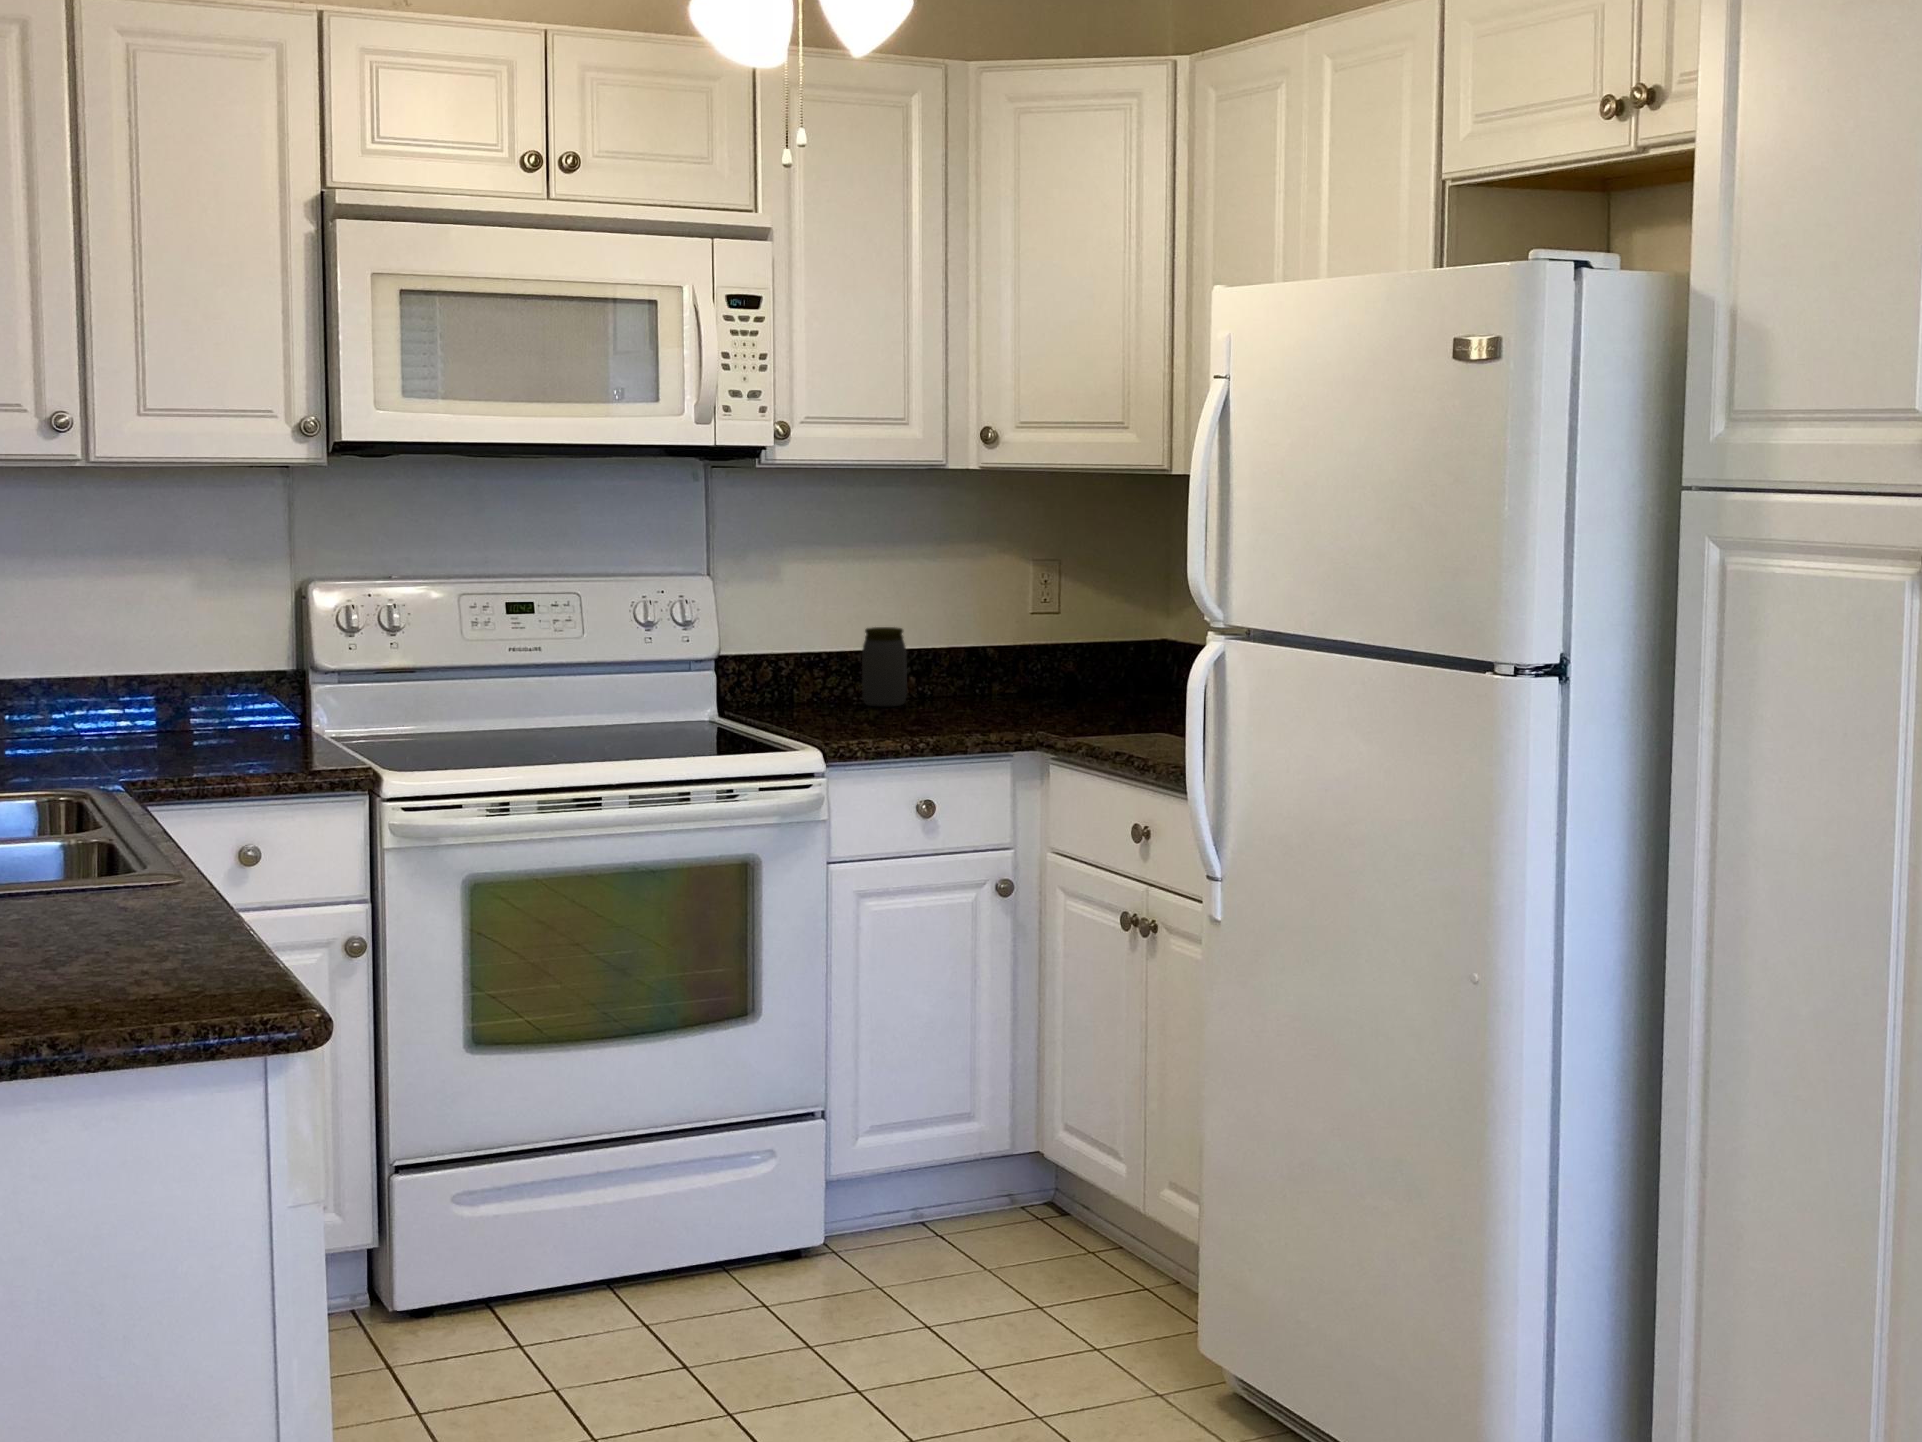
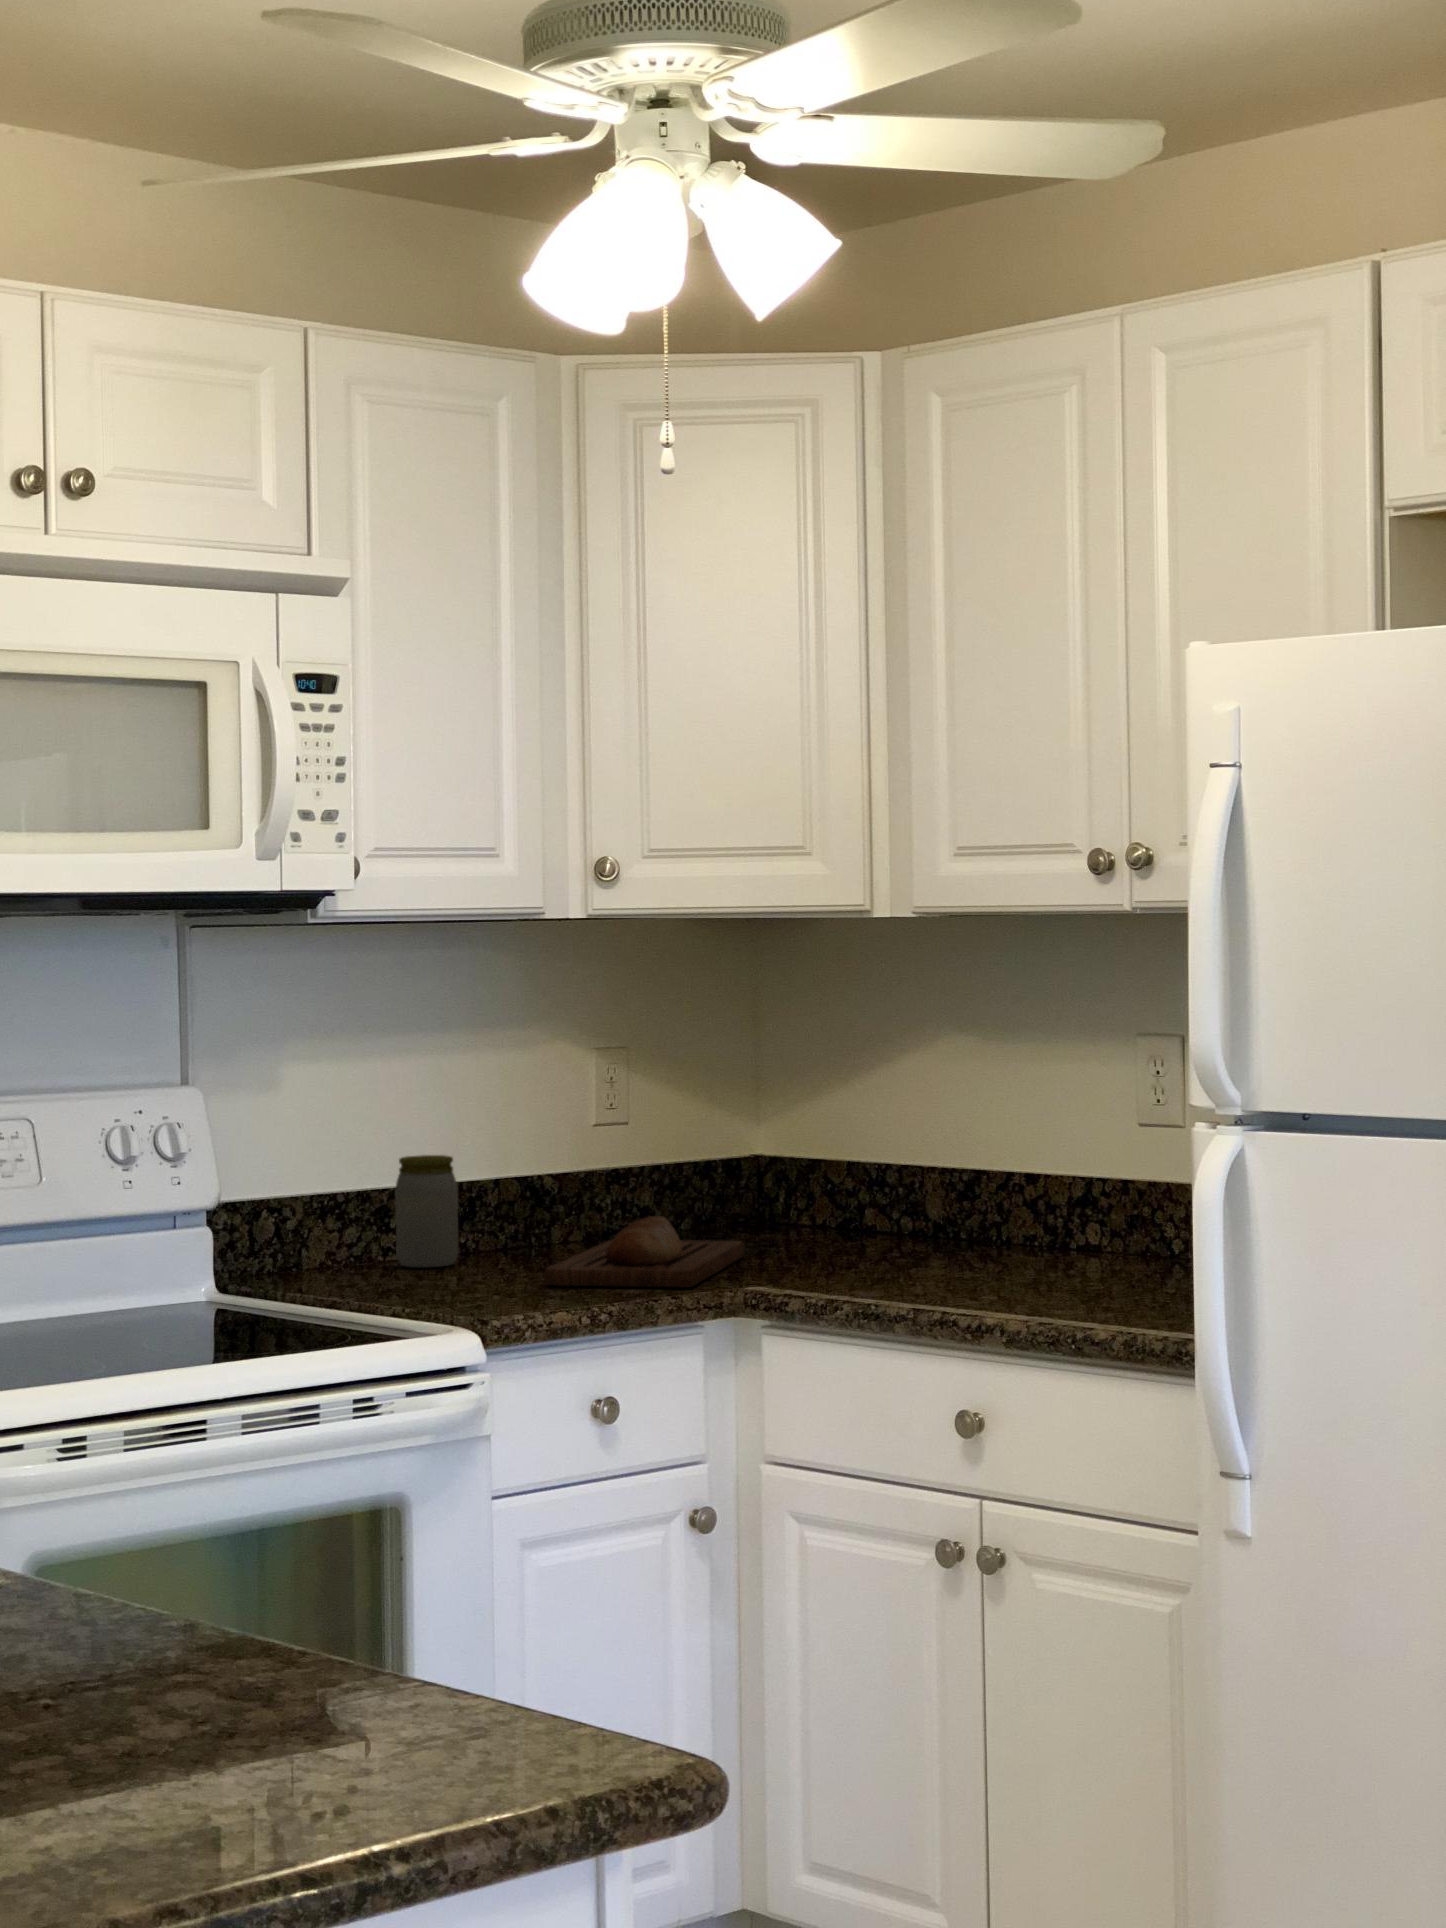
bread loaf: none [921,679,1105,731] -> present [544,1216,744,1287]

